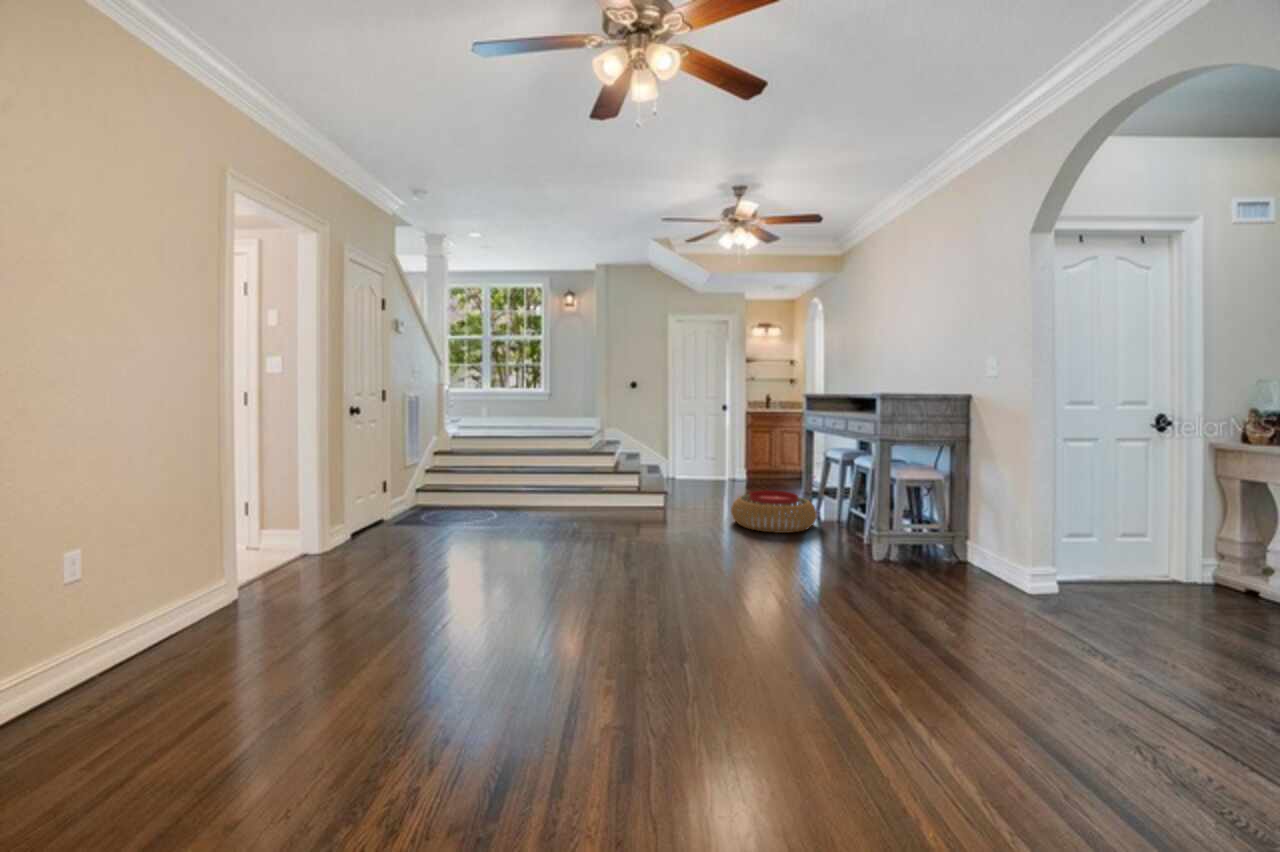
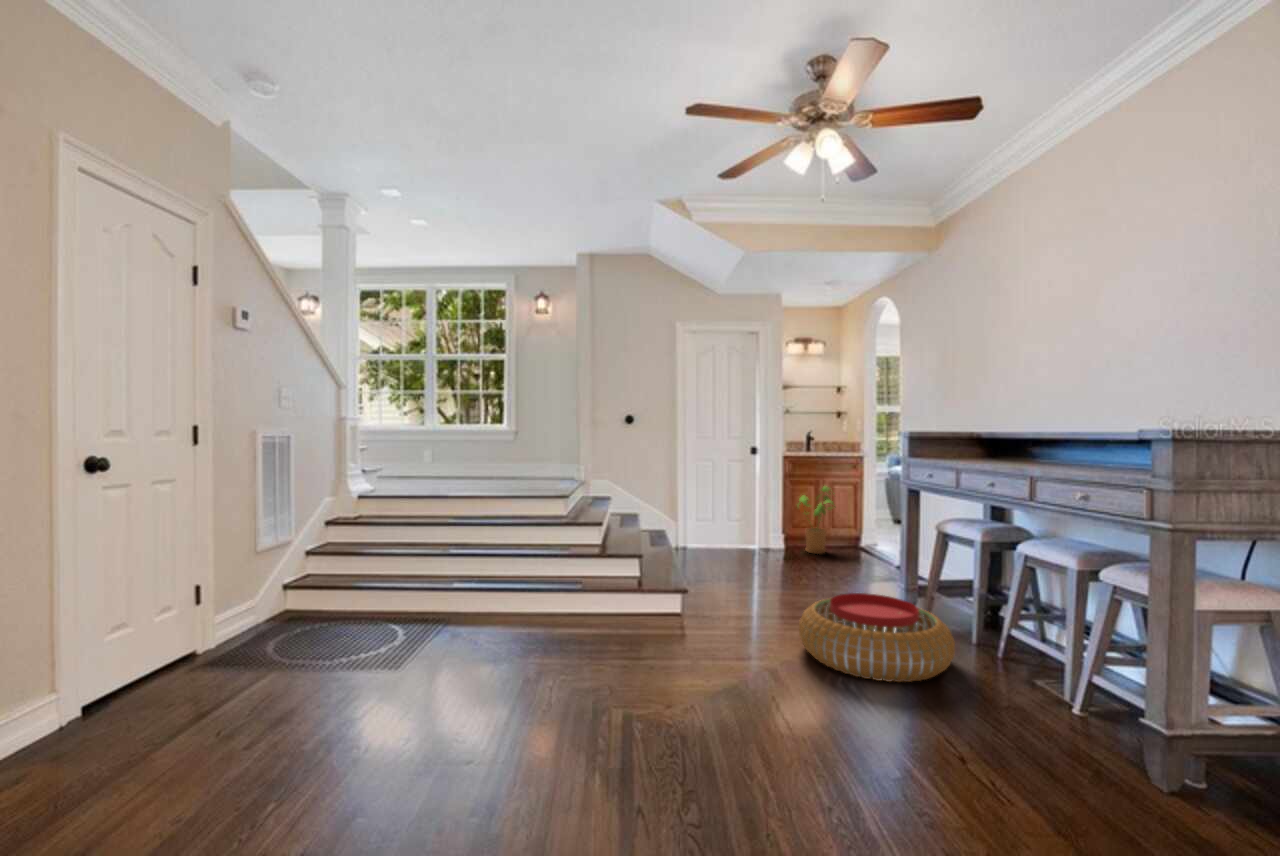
house plant: none [753,433,781,481] -> present [798,487,835,554]

